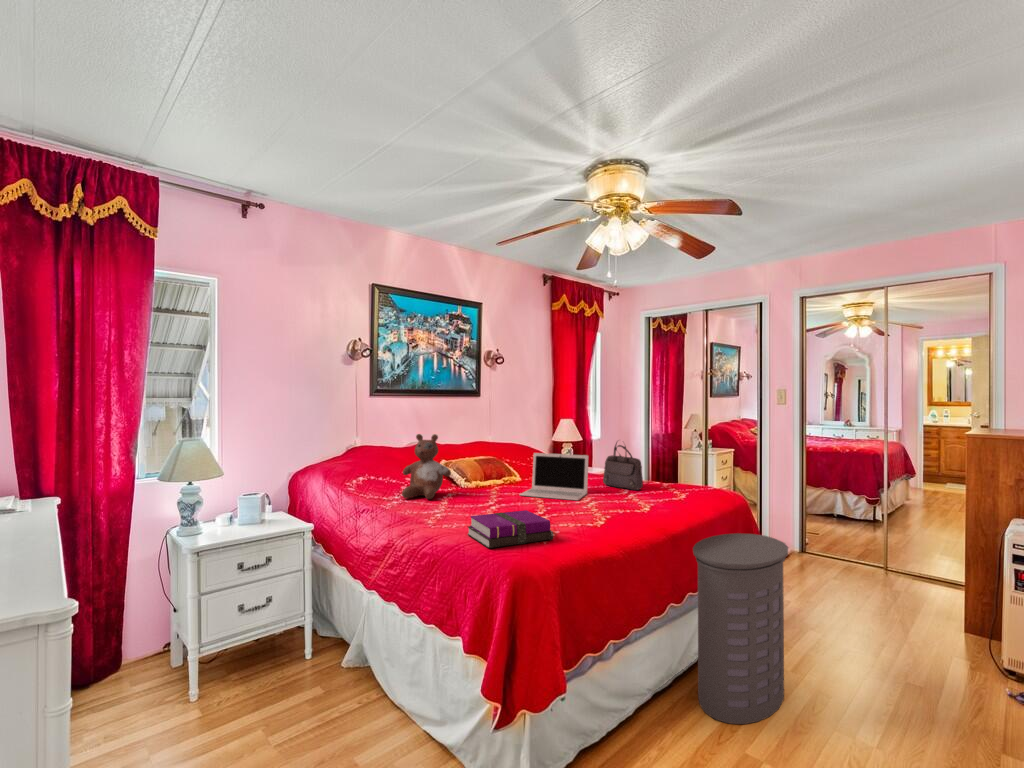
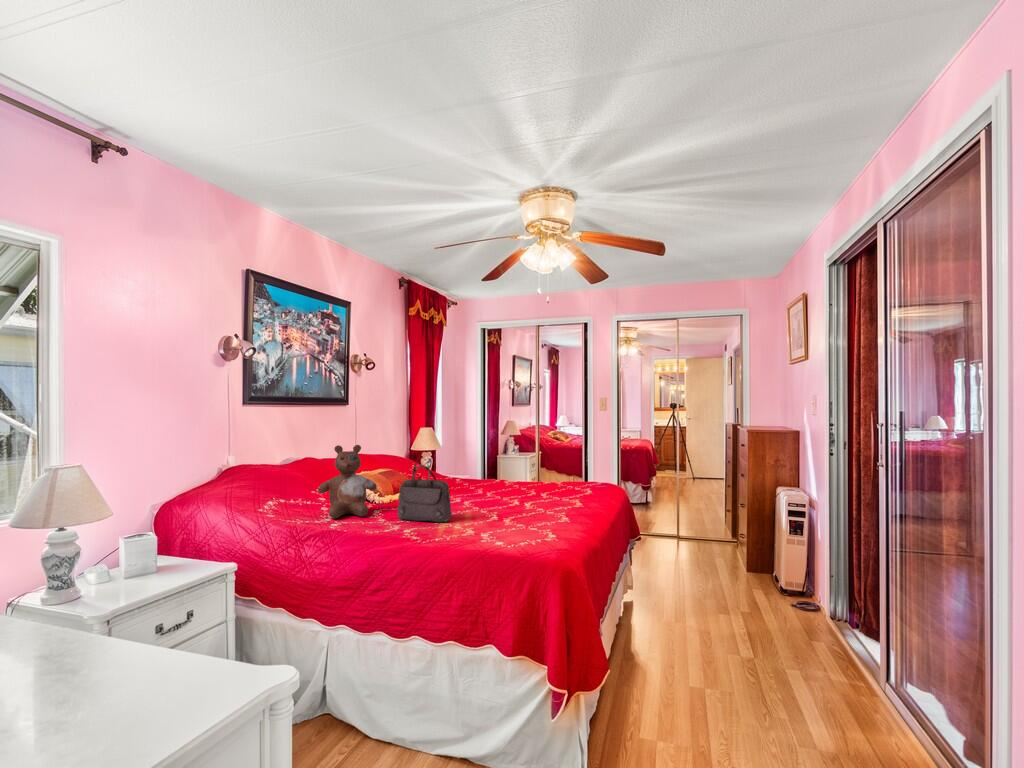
handbag: present [603,443,643,490] -> present [397,463,451,522]
laptop: present [520,453,589,500] -> none [447,458,508,503]
notebook: present [468,510,553,548] -> none [469,510,551,547]
laundry hamper: present [693,533,788,724] -> none [626,512,693,666]

